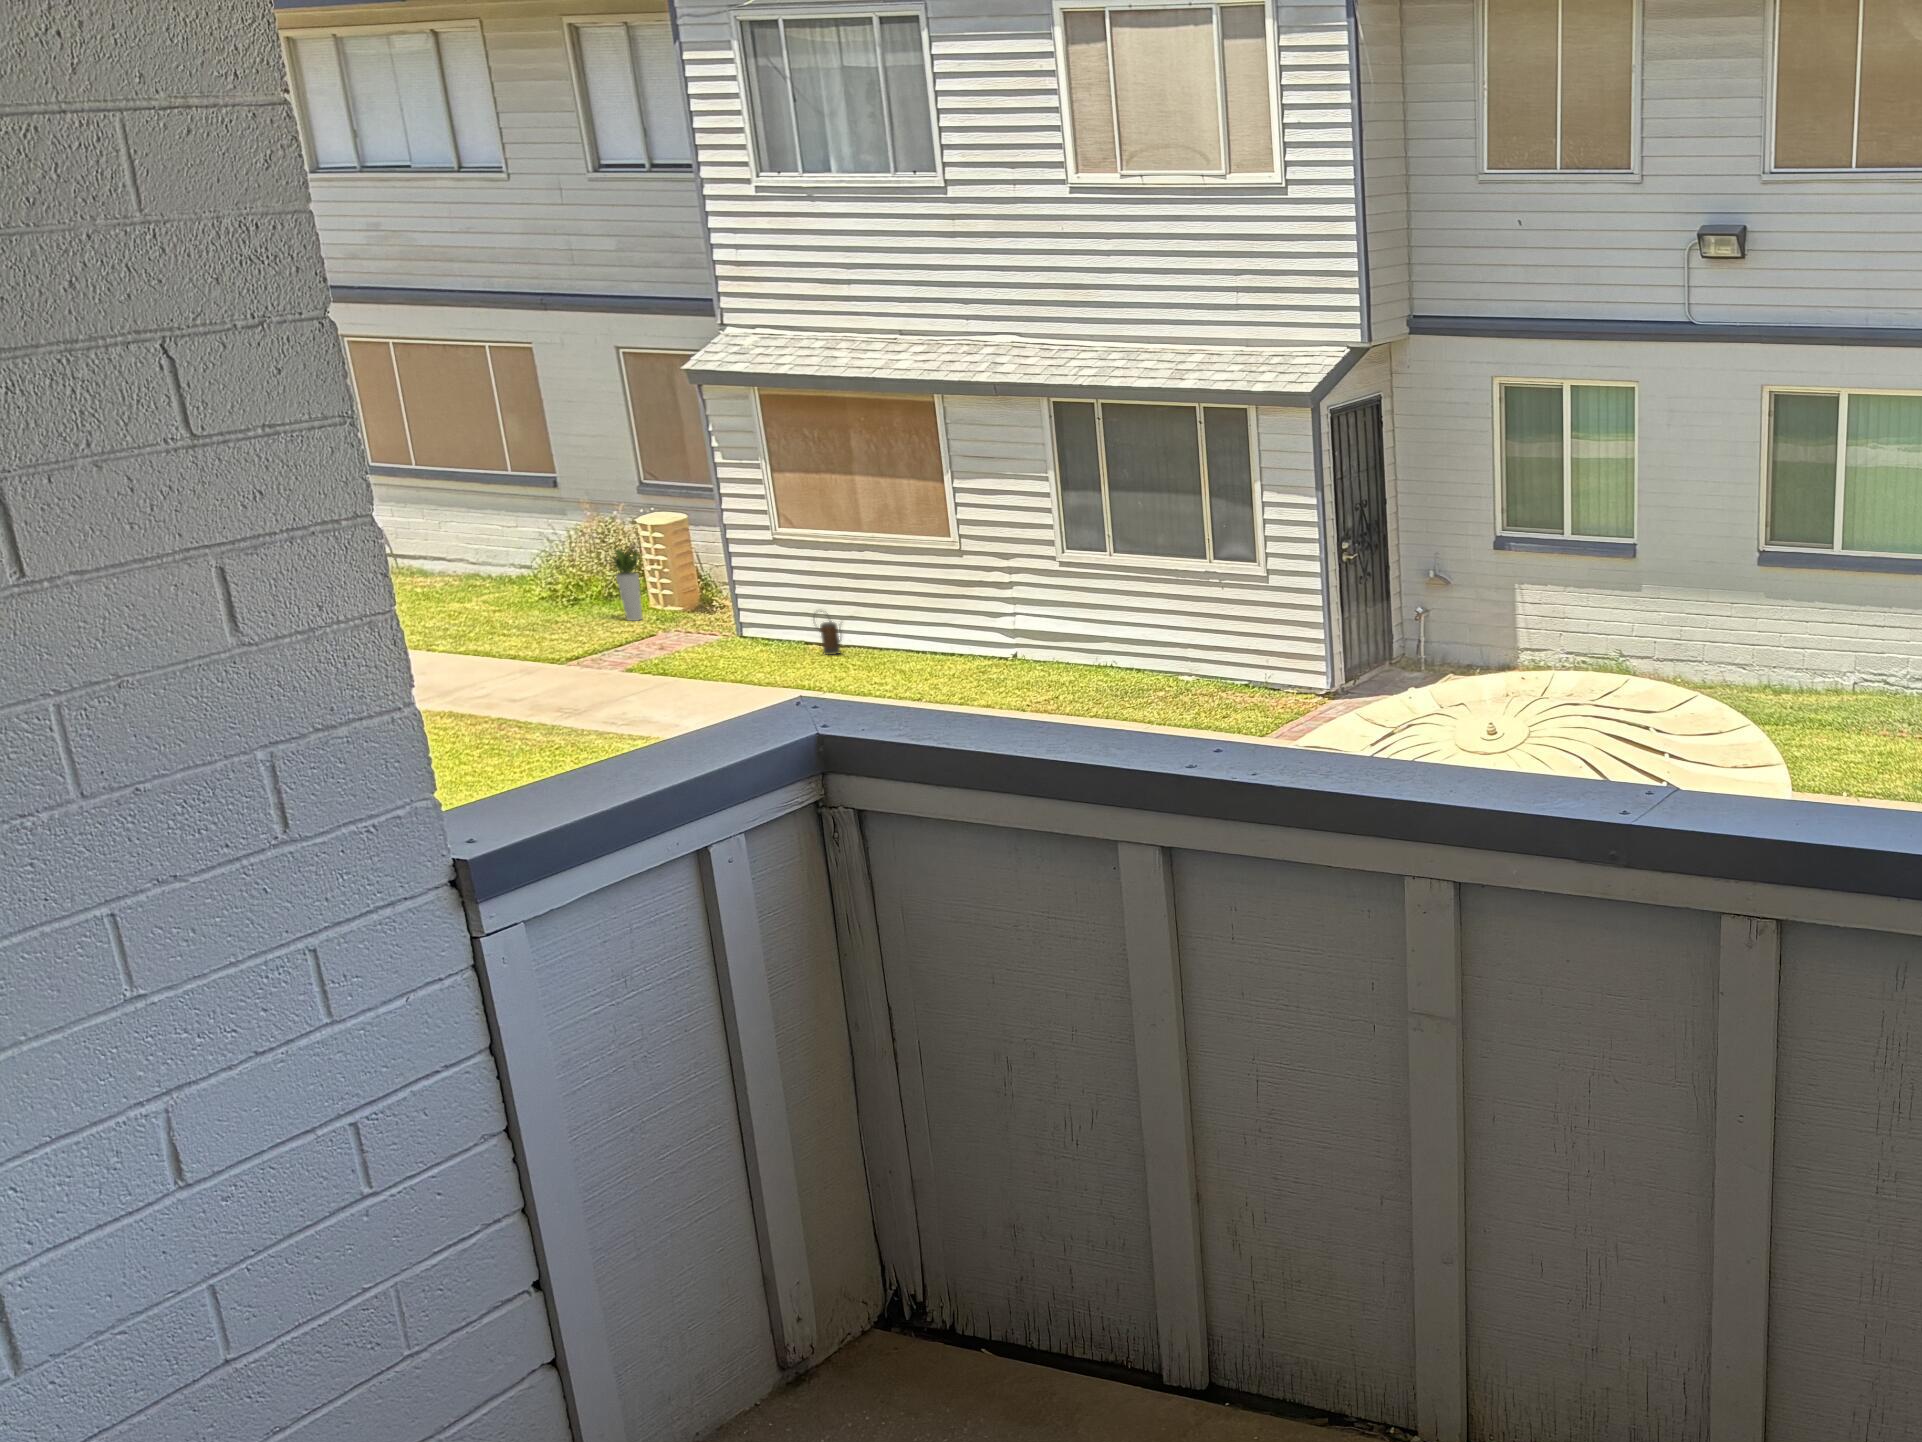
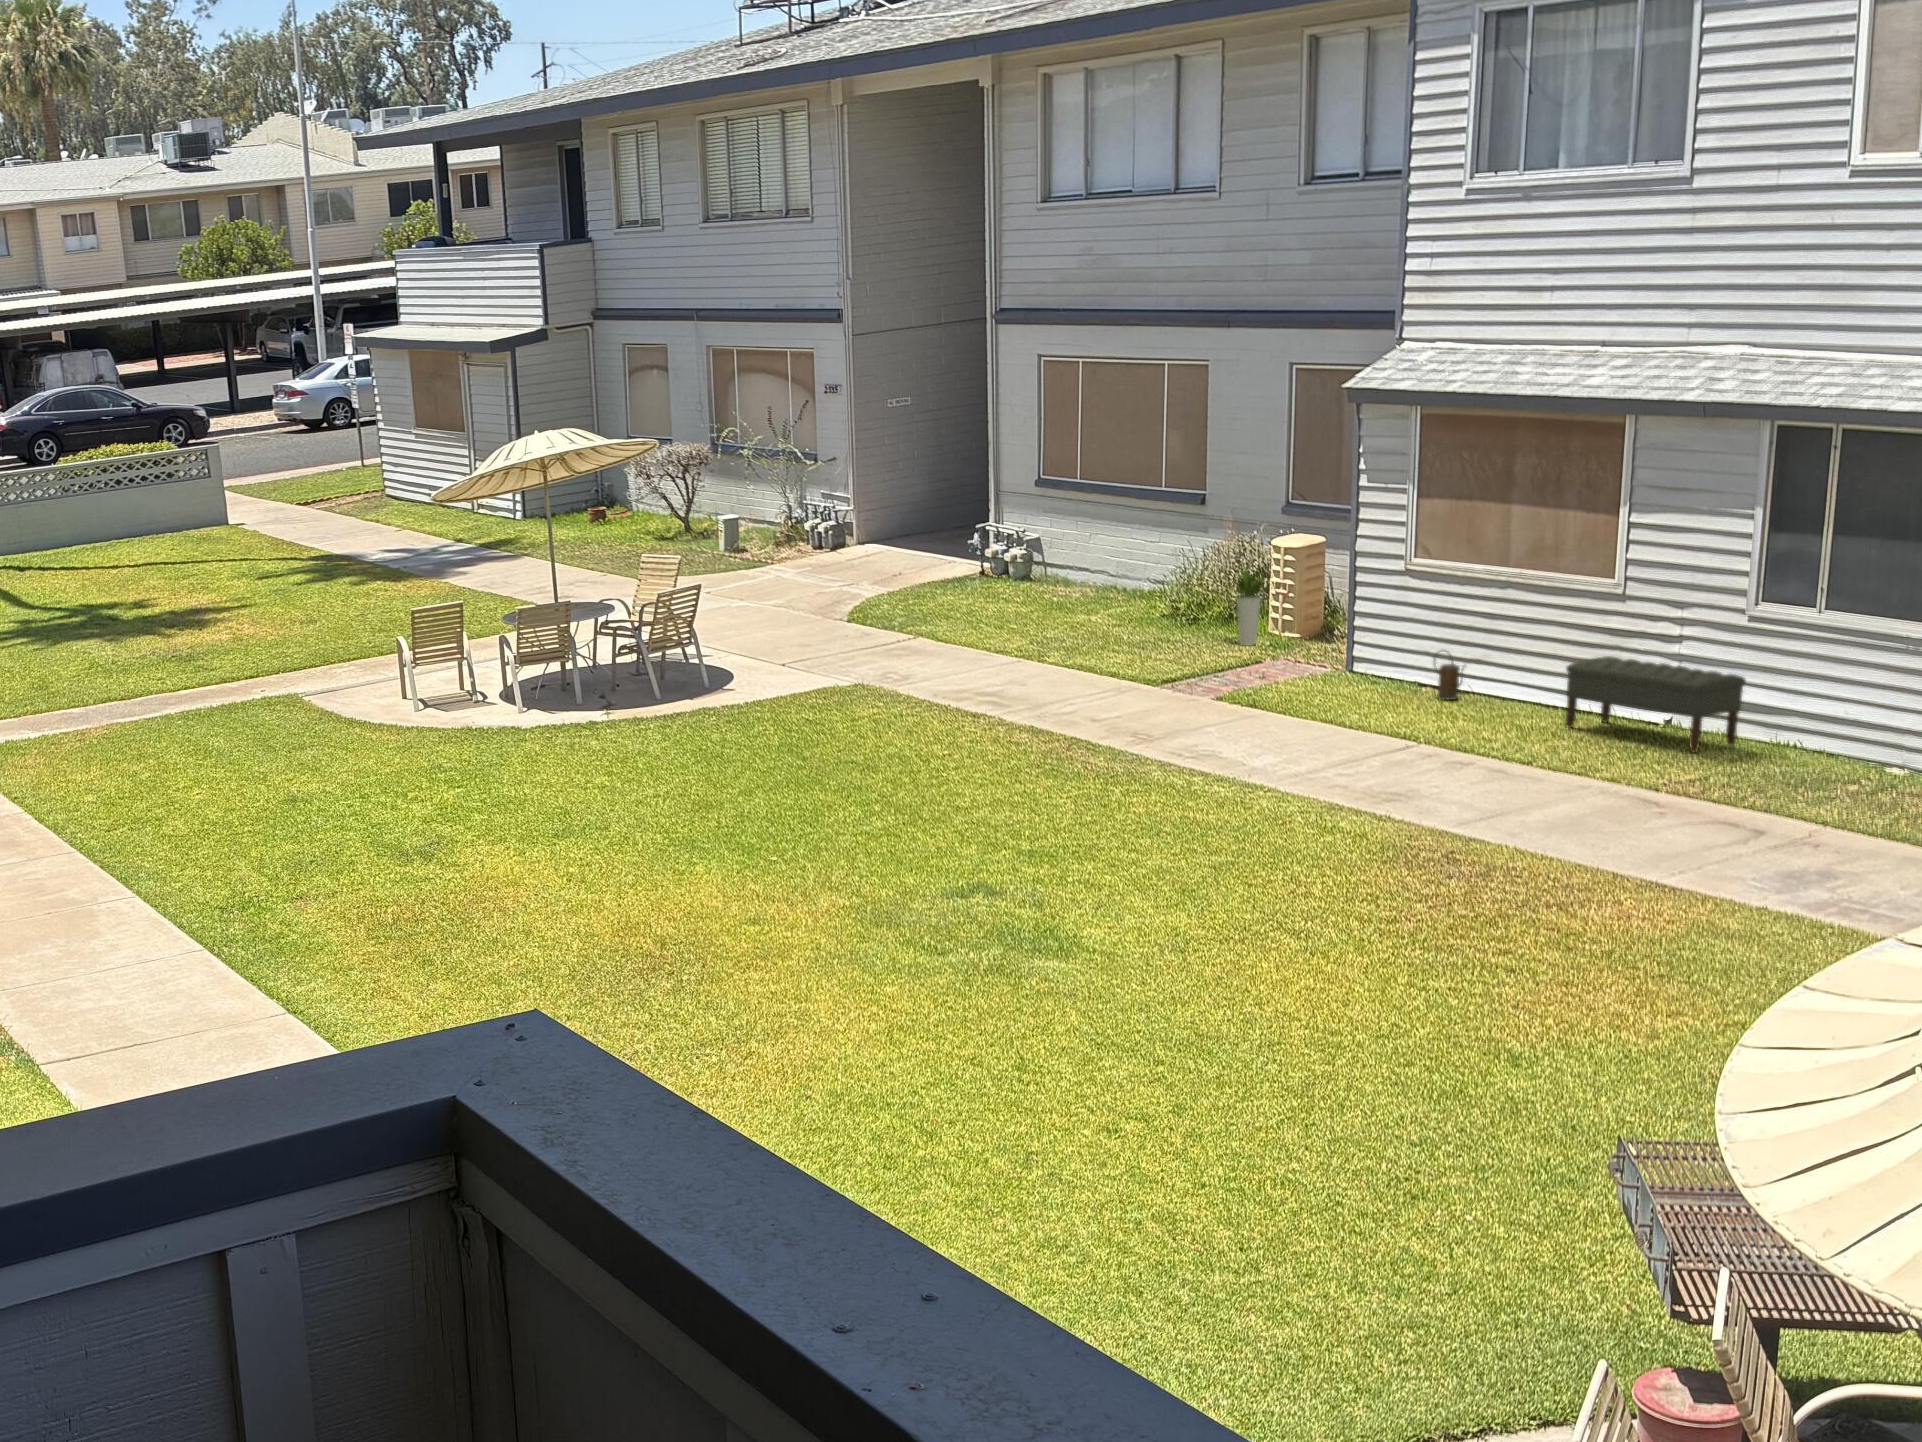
bench: none [928,605,1070,680] -> present [1565,656,1746,752]

